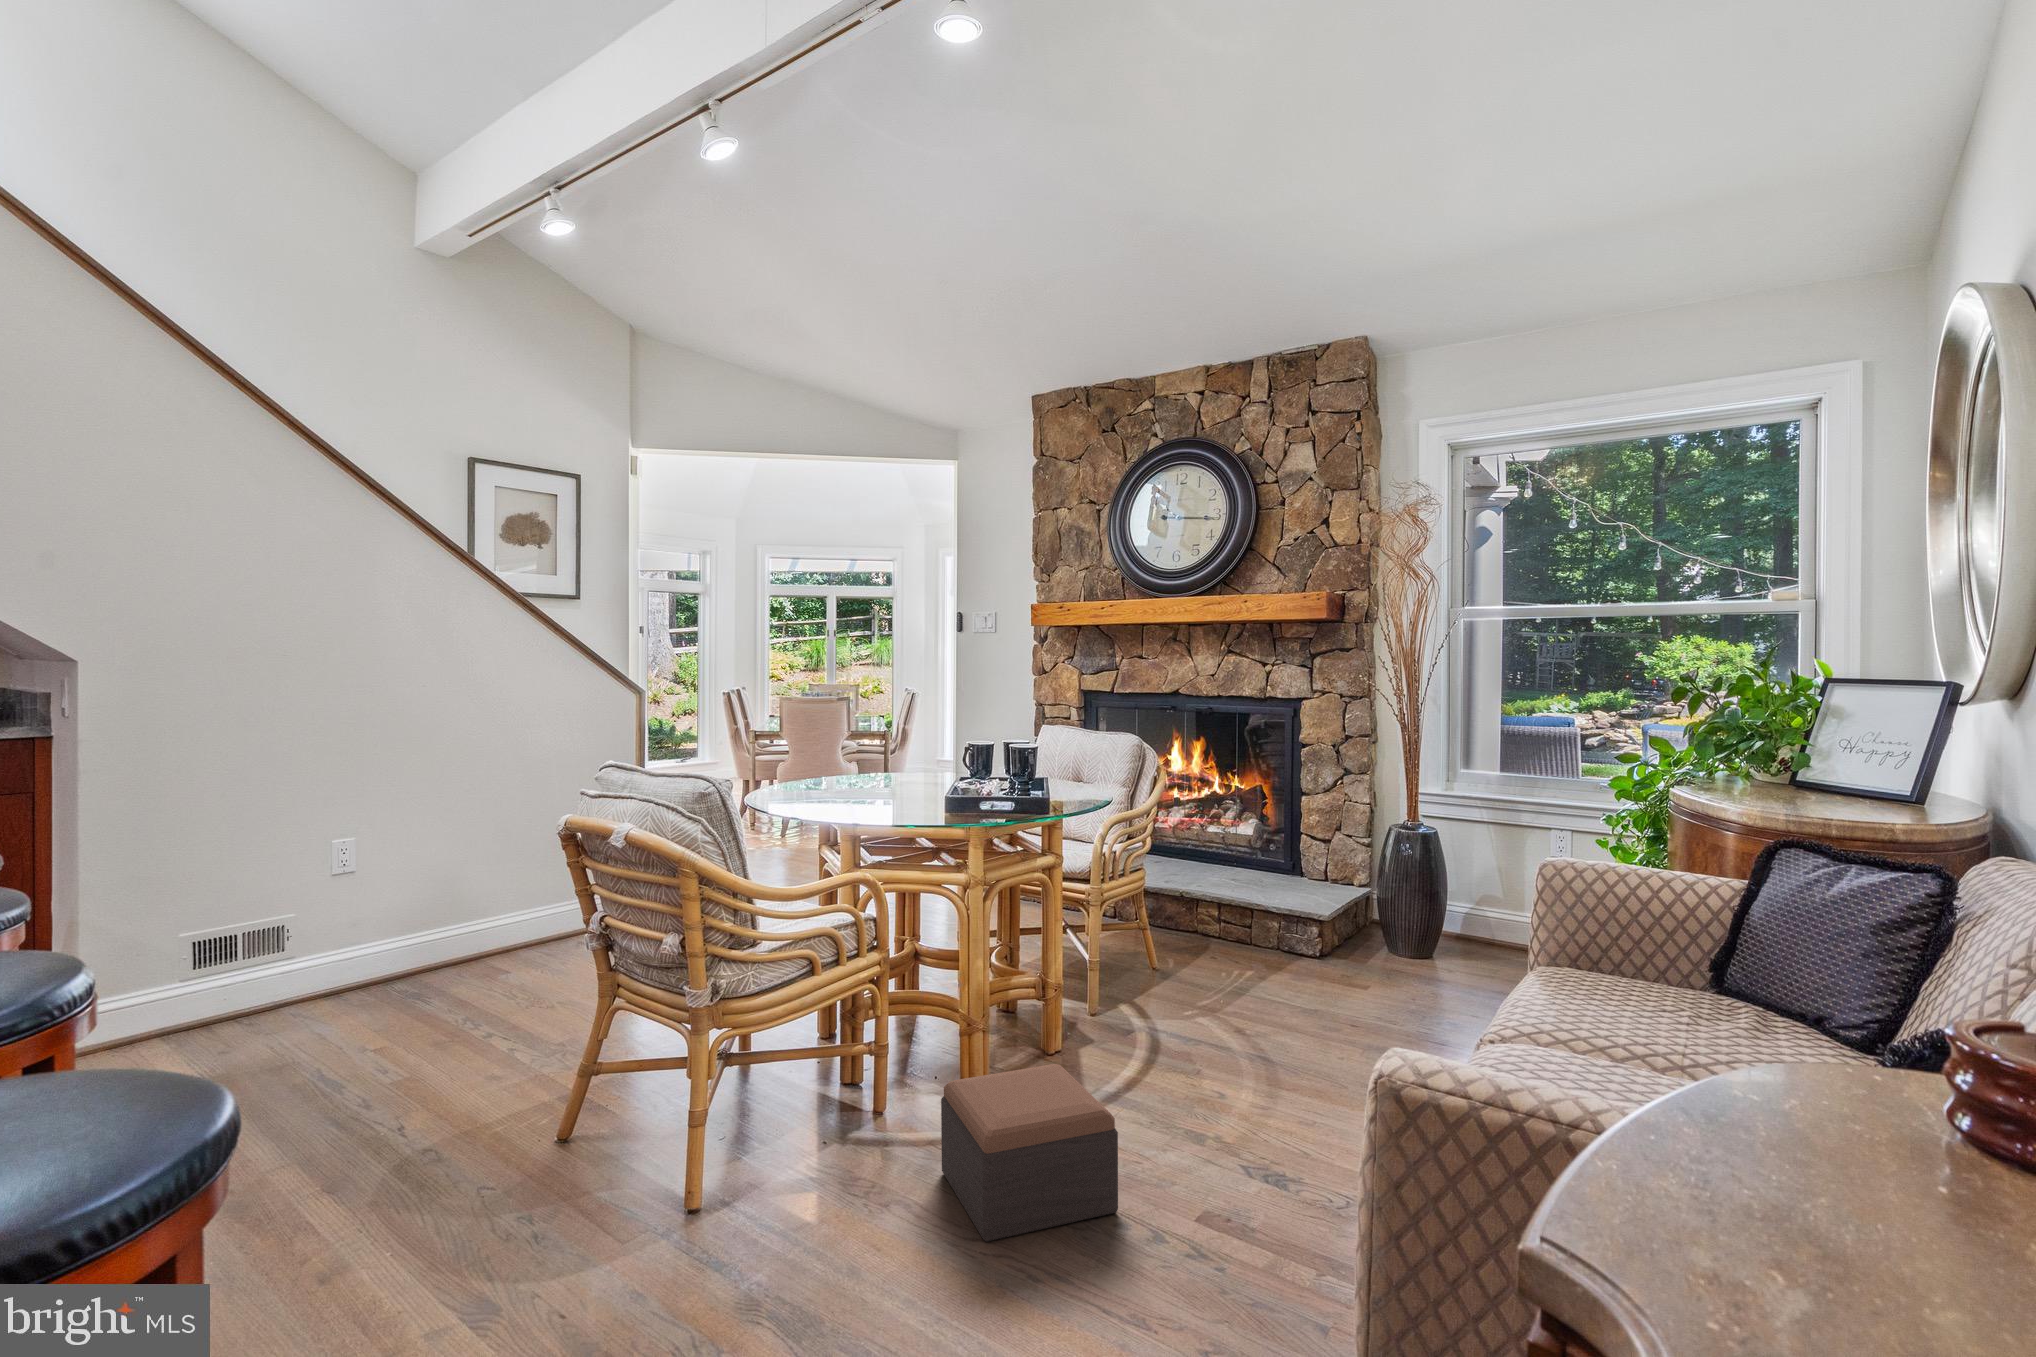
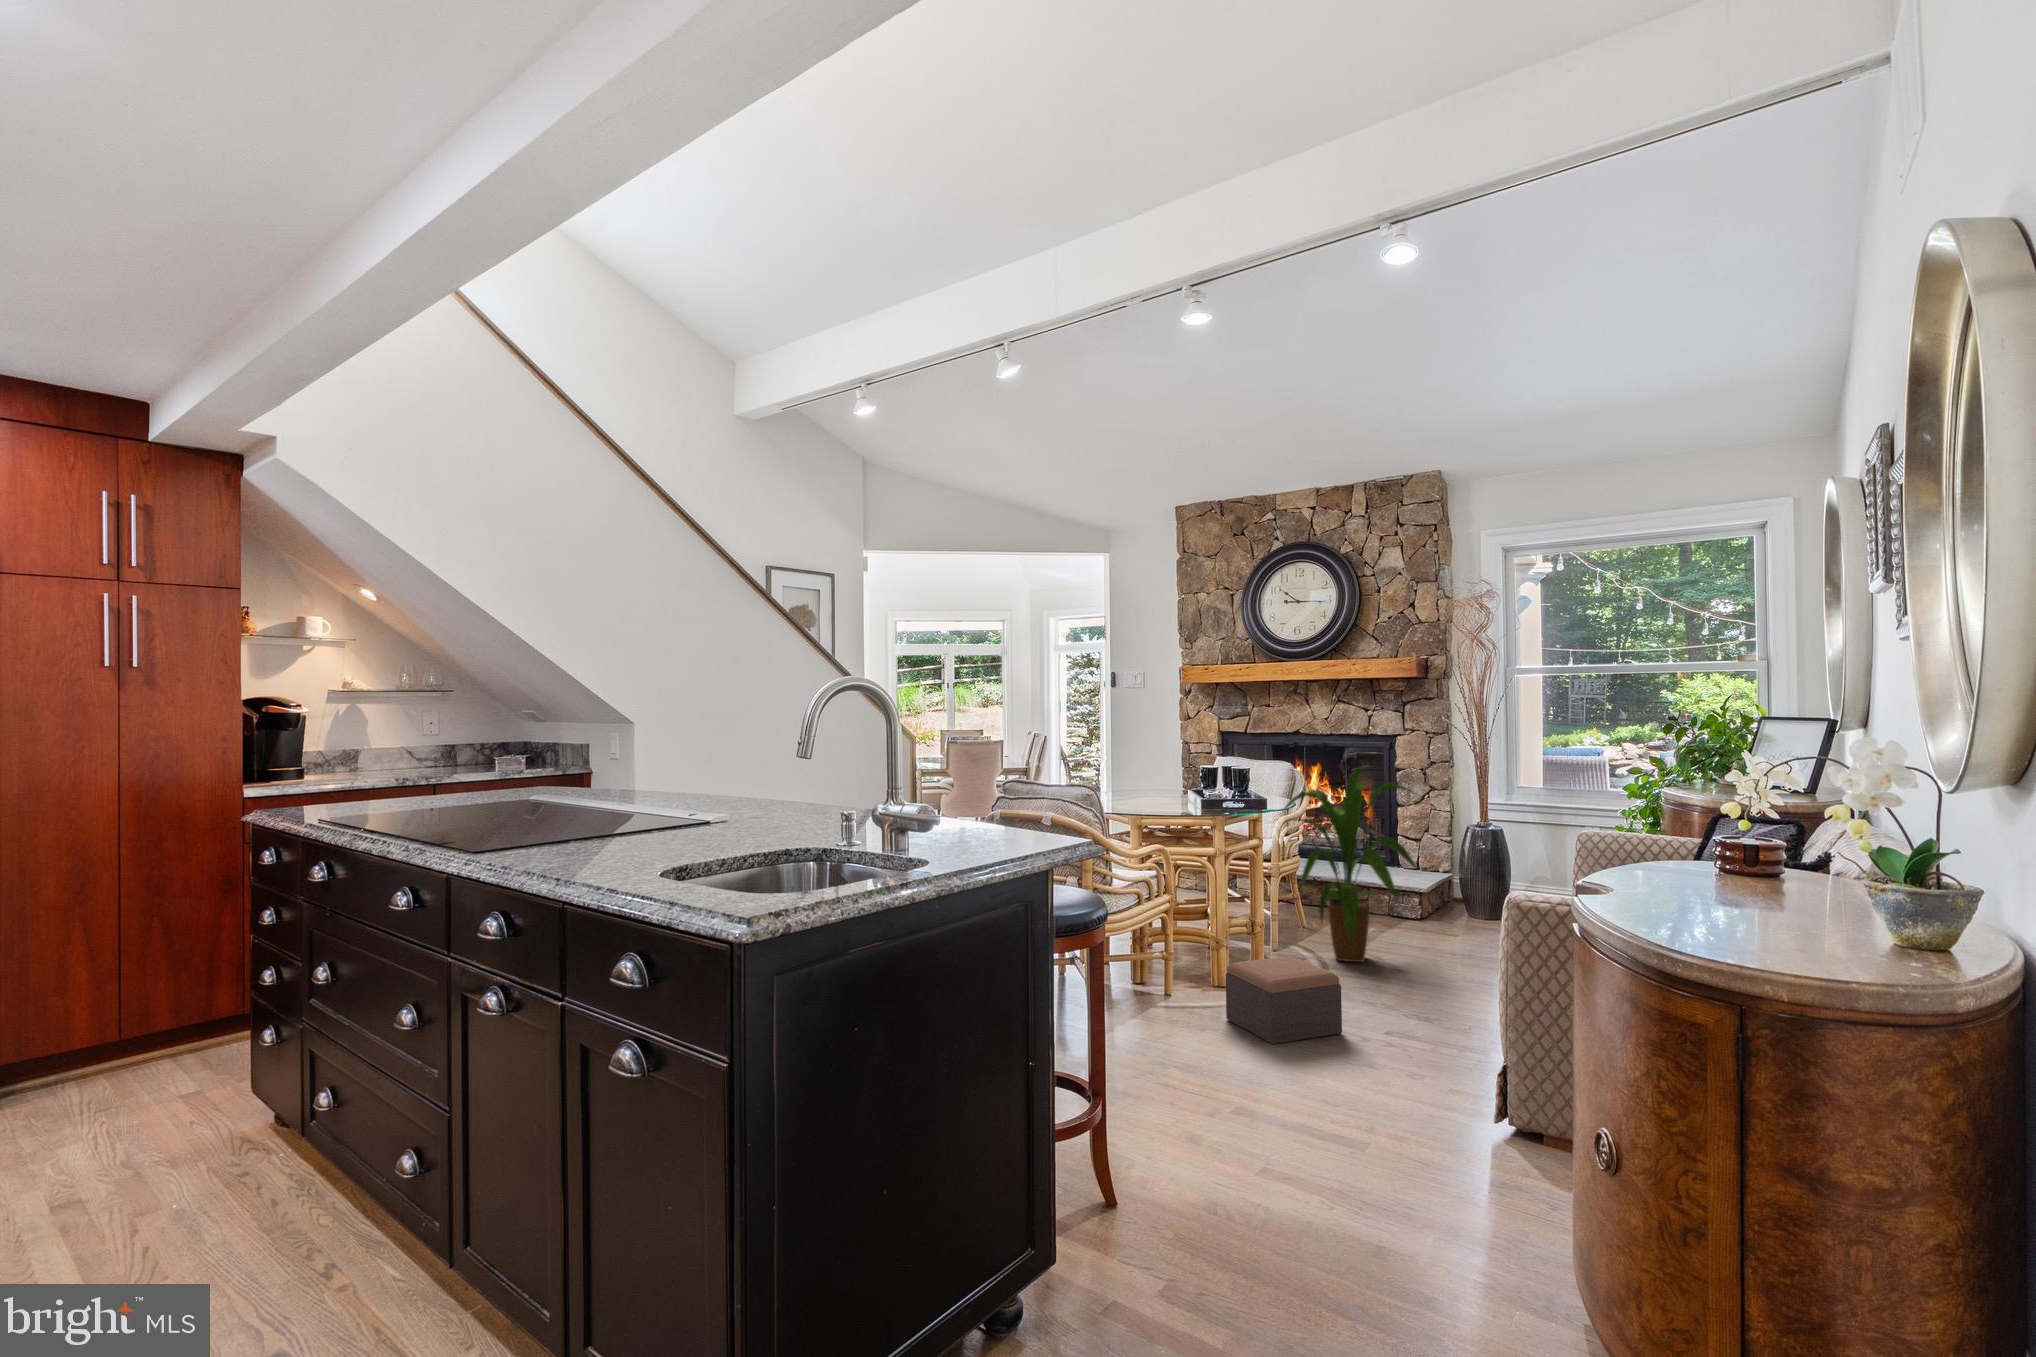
house plant: none [1114,746,1308,1037] -> present [1283,767,1416,962]

